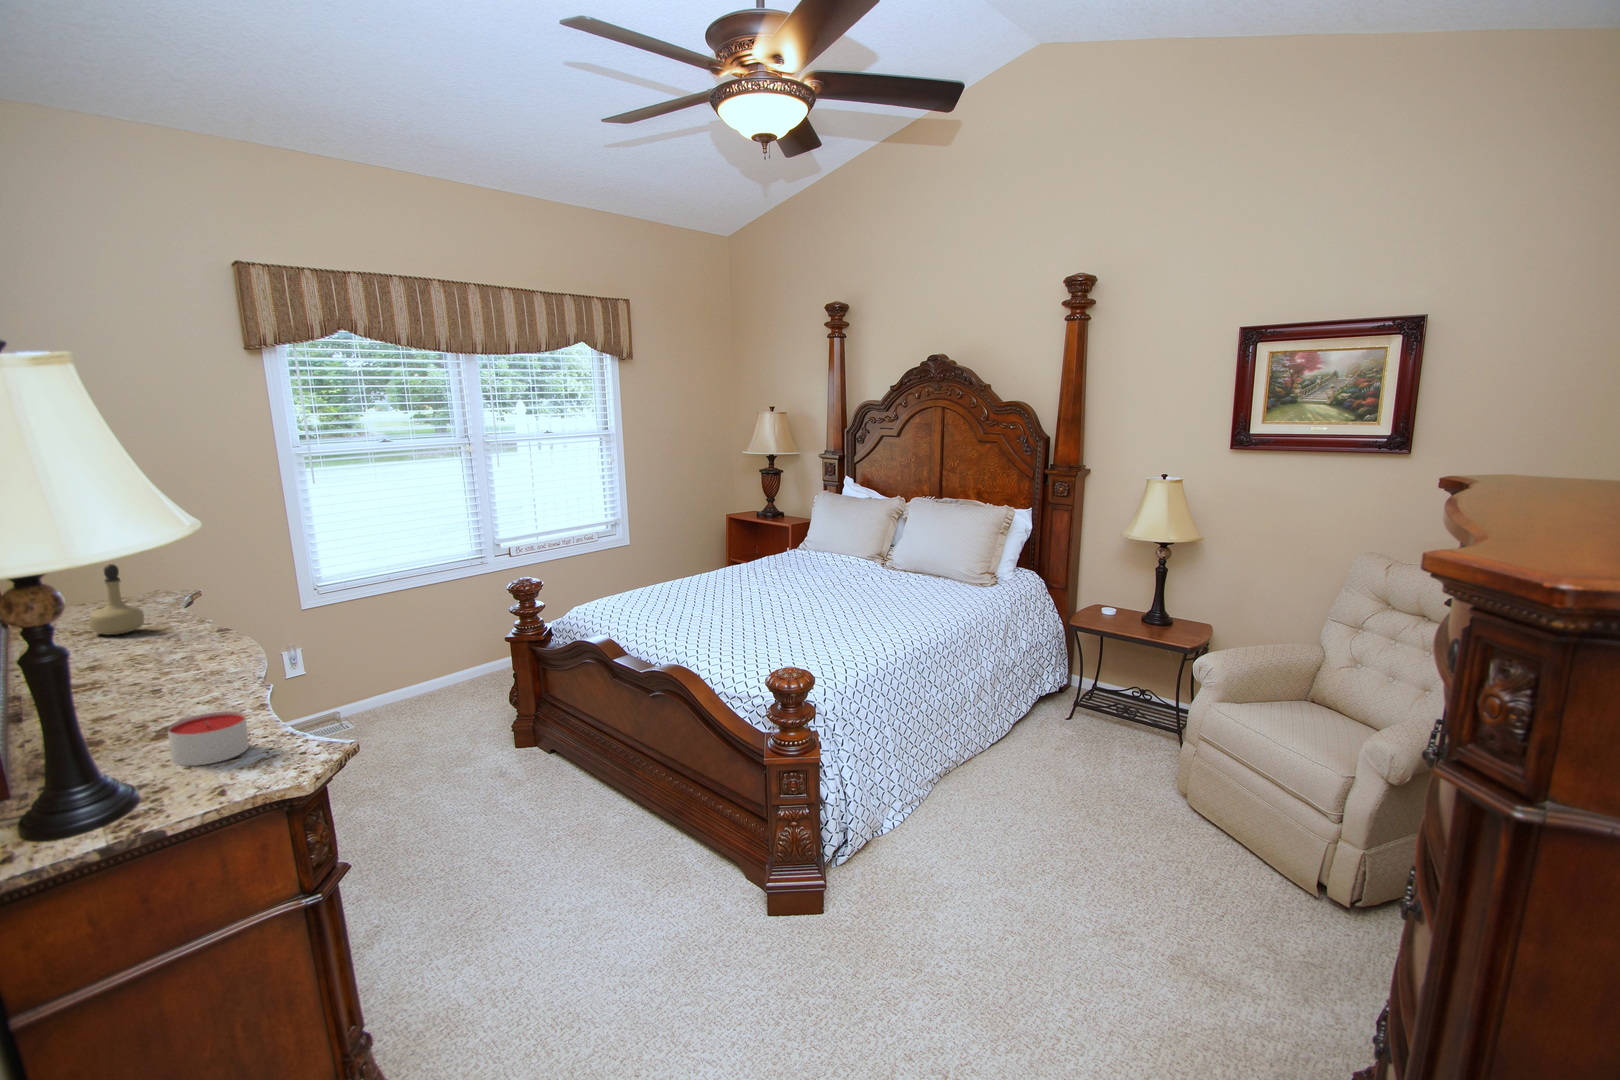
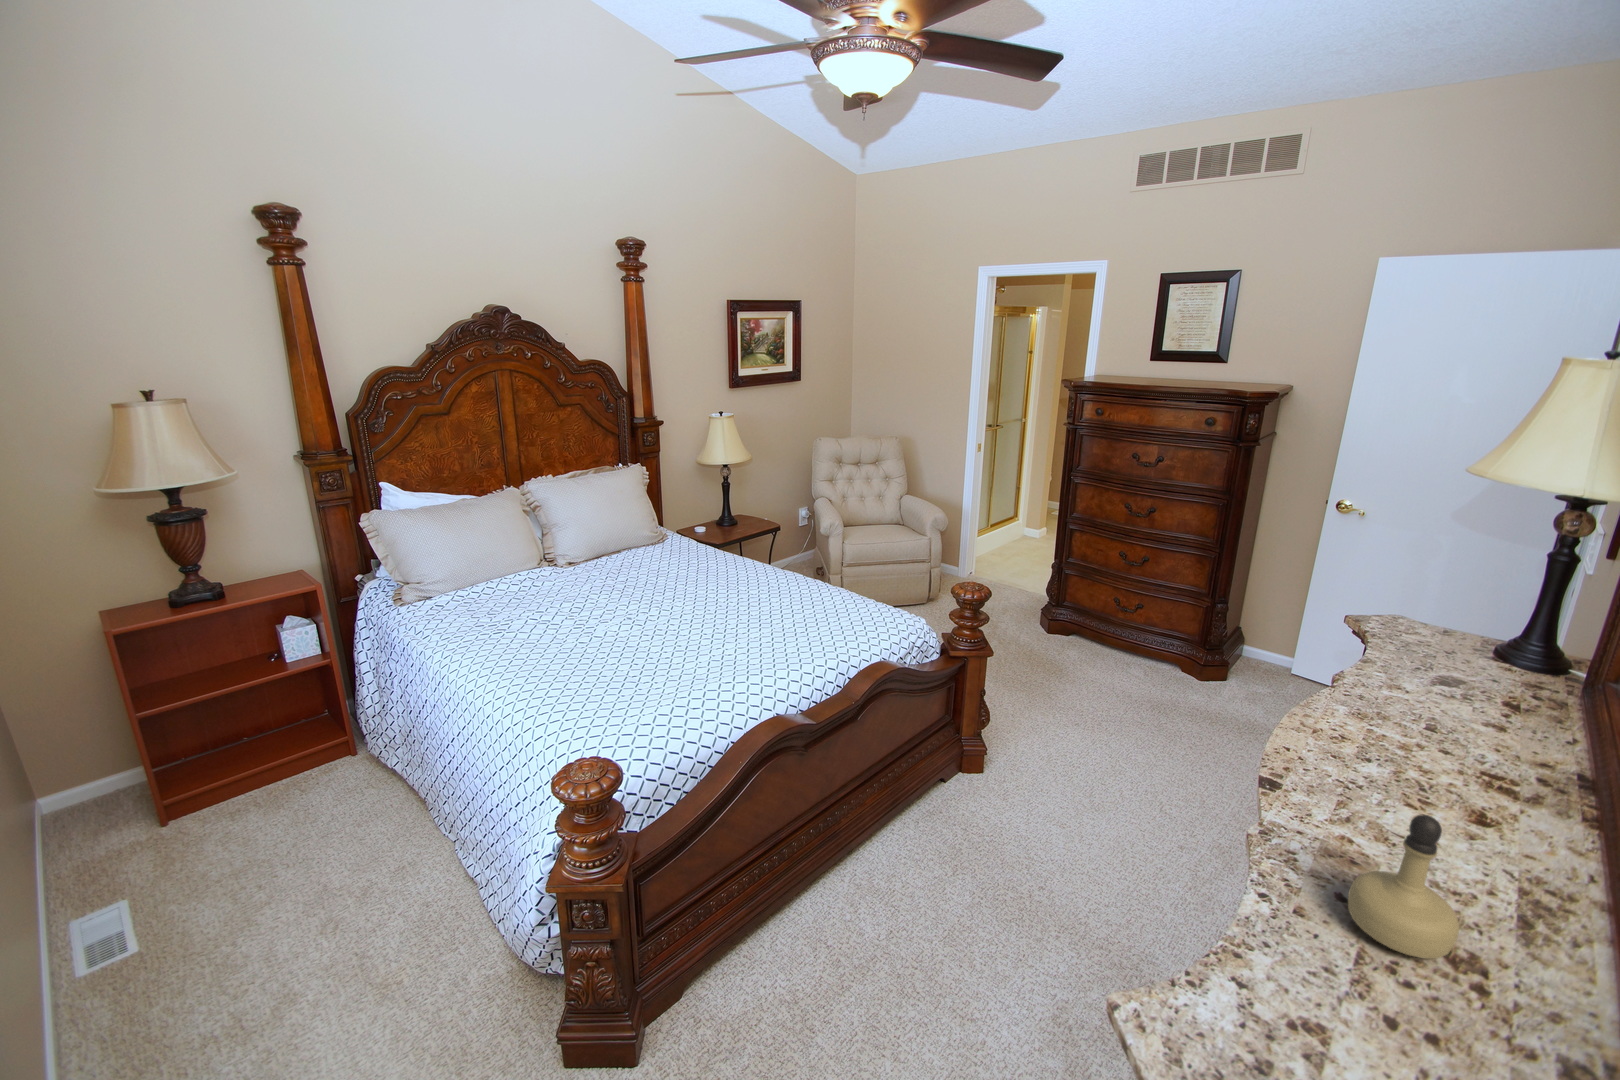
candle: present [168,711,249,766] -> none [1404,624,1468,664]

